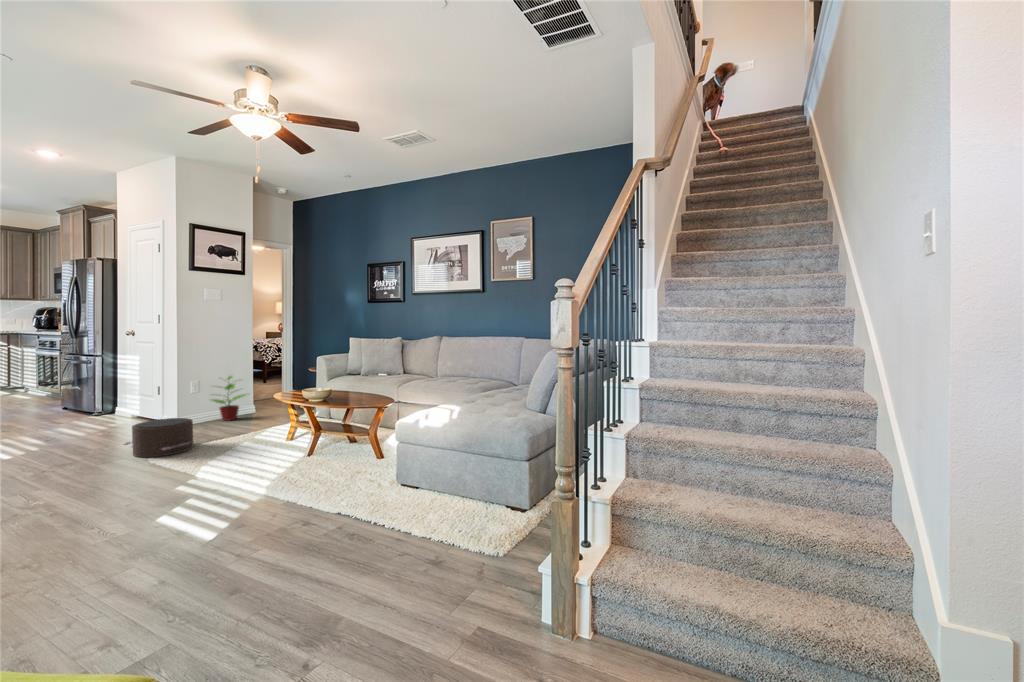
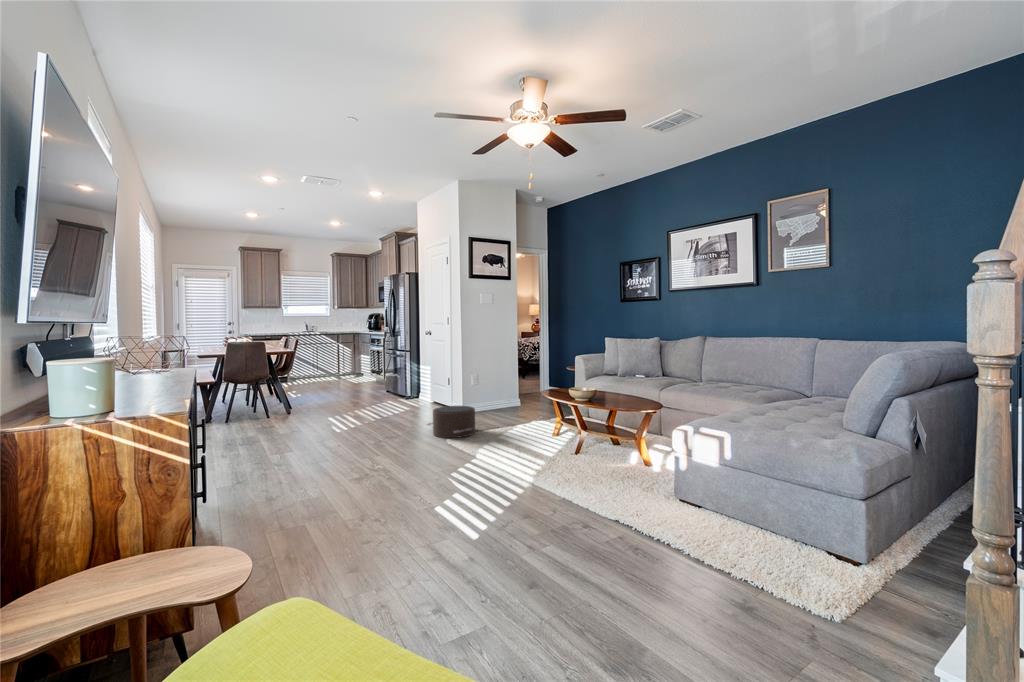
potted plant: present [212,376,246,421] -> none [483,369,516,411]

